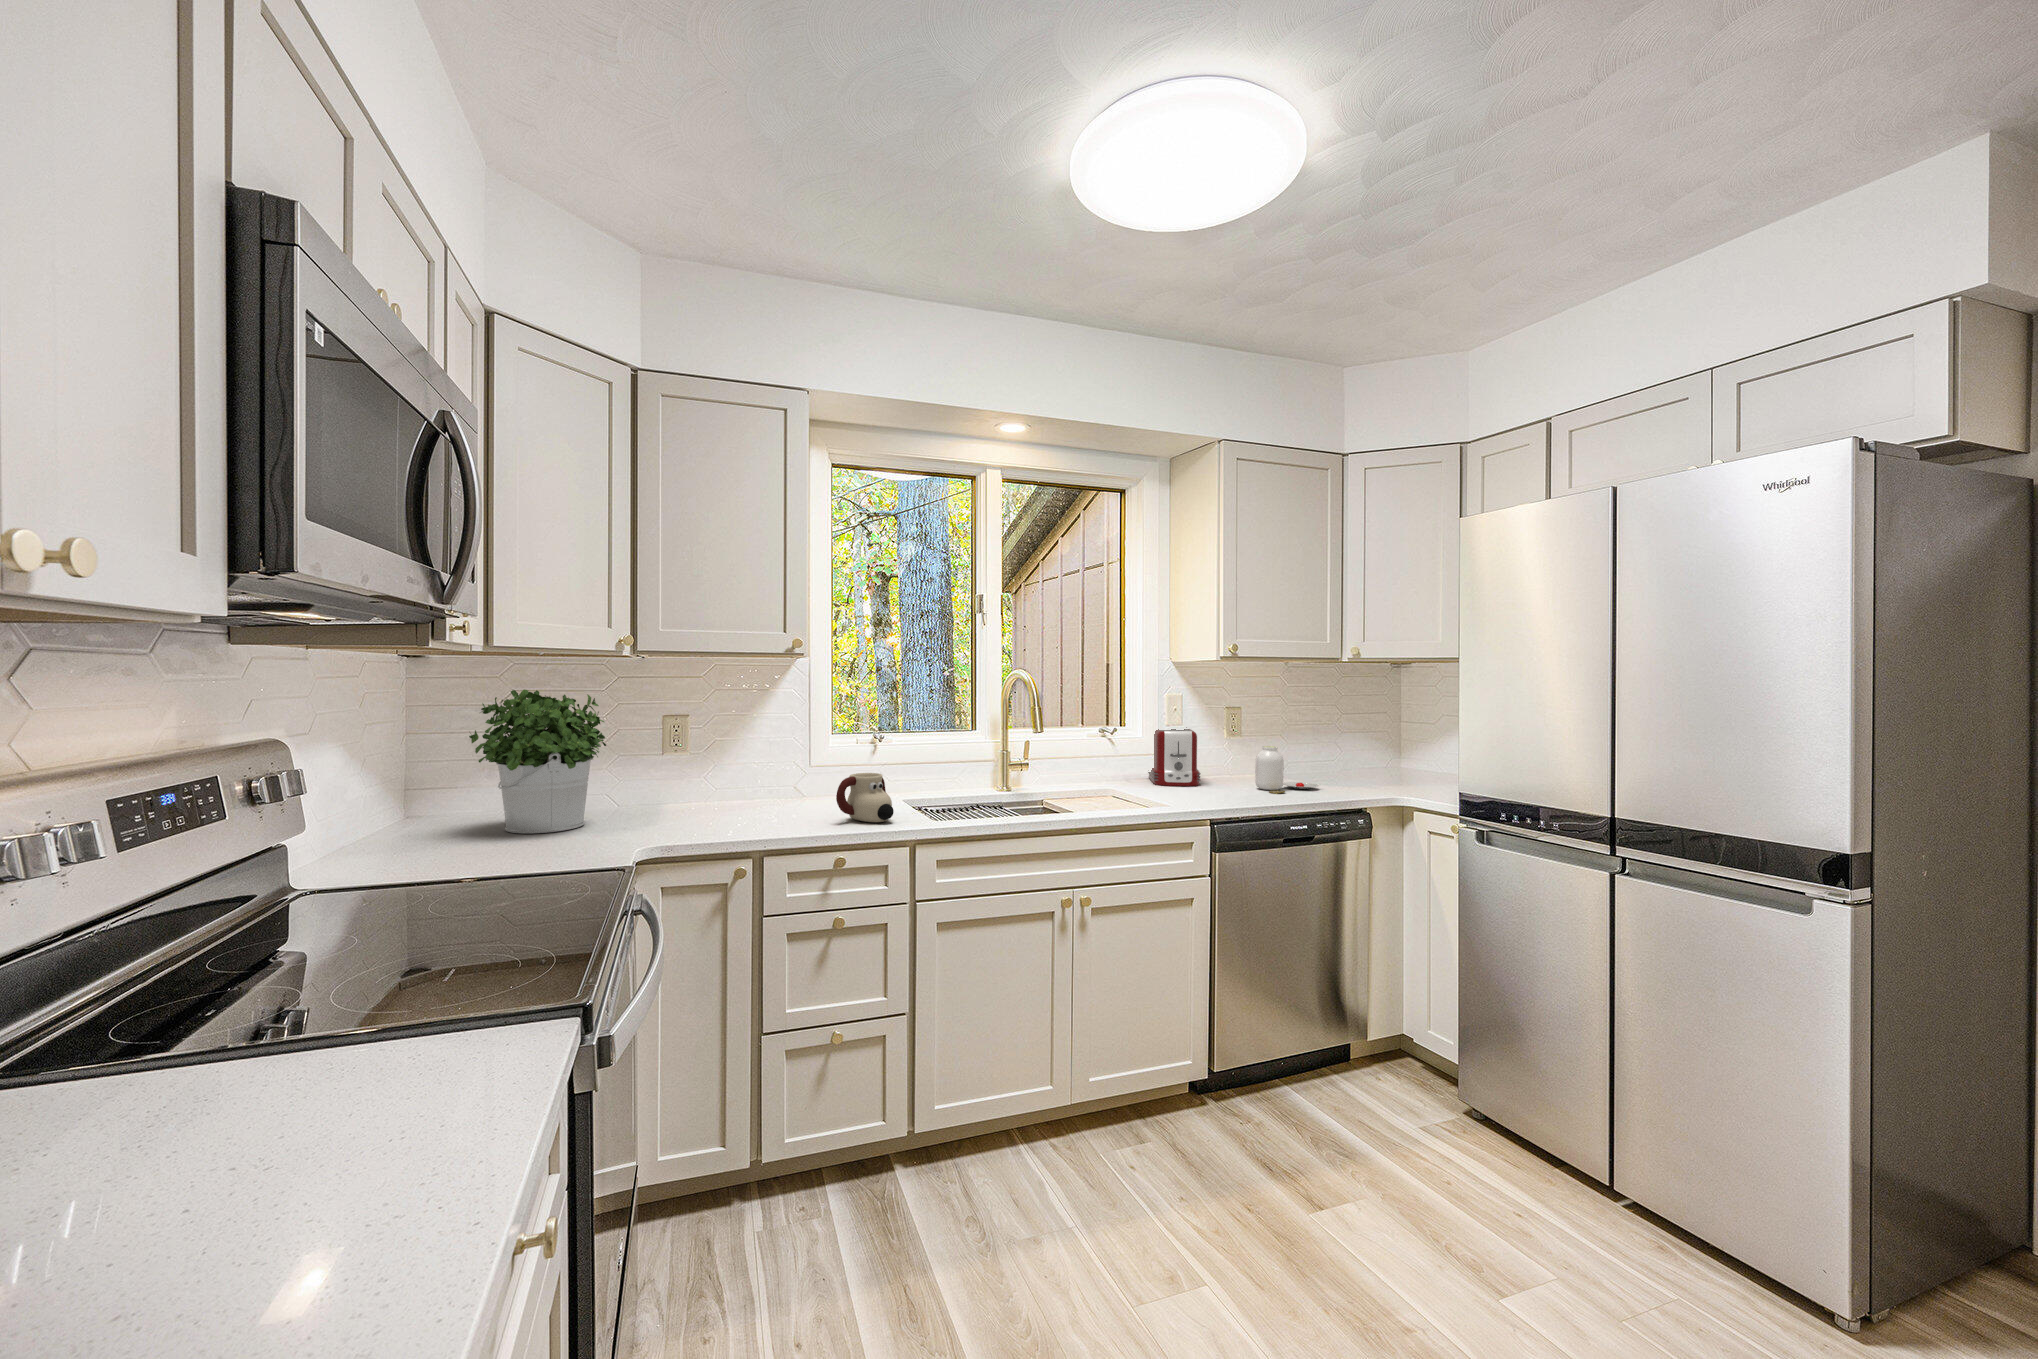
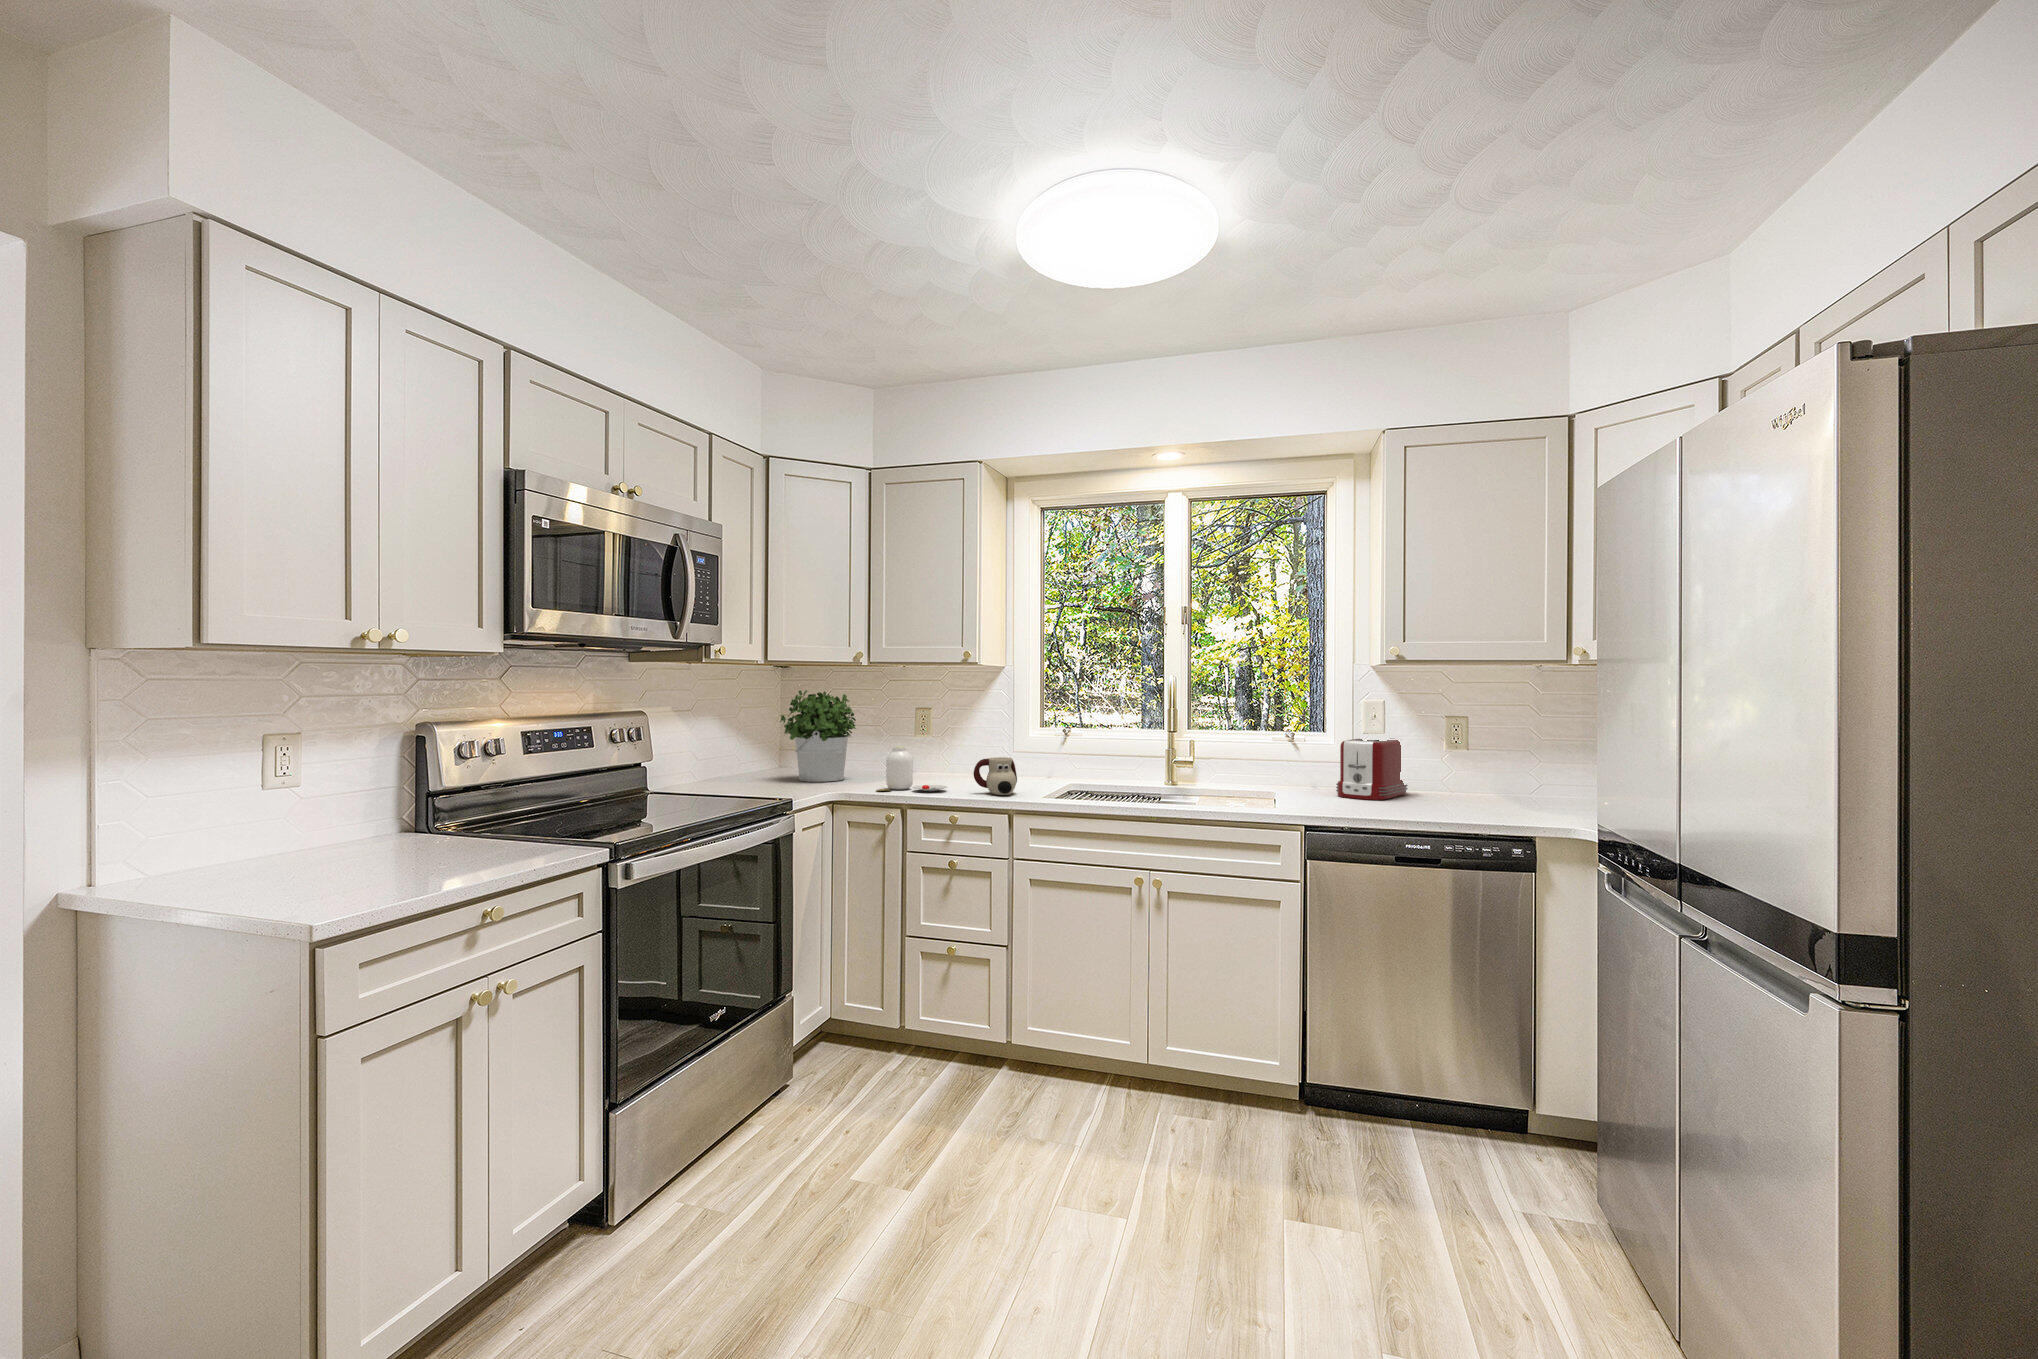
jar: present [1255,746,1319,794] -> present [876,746,947,791]

